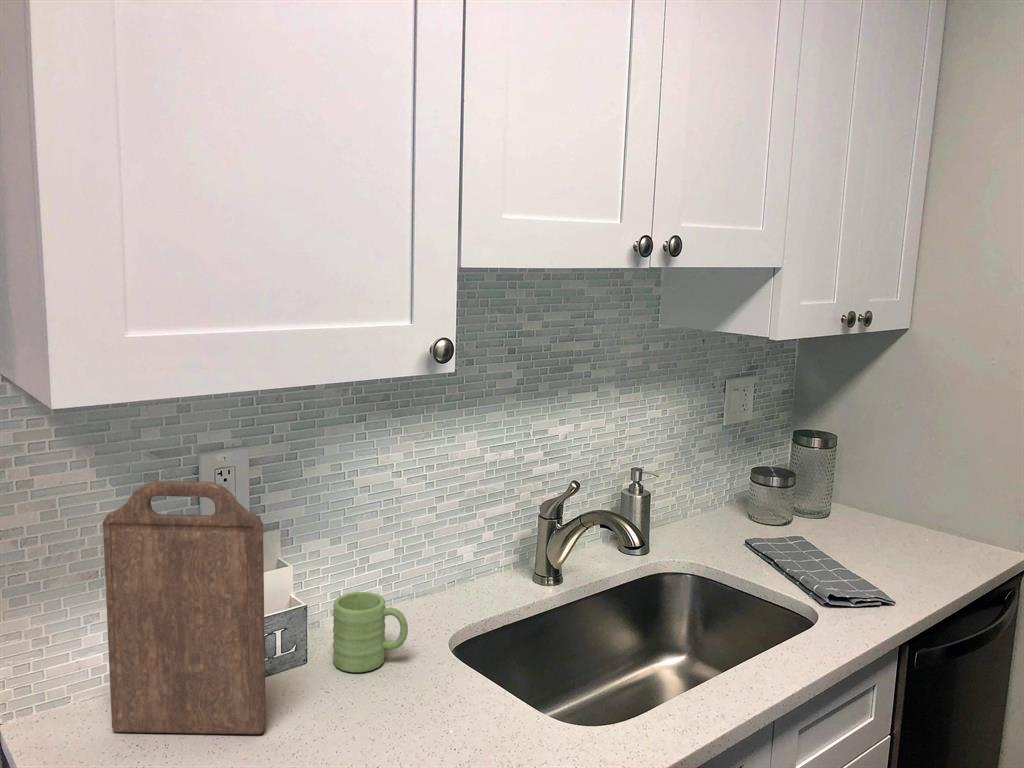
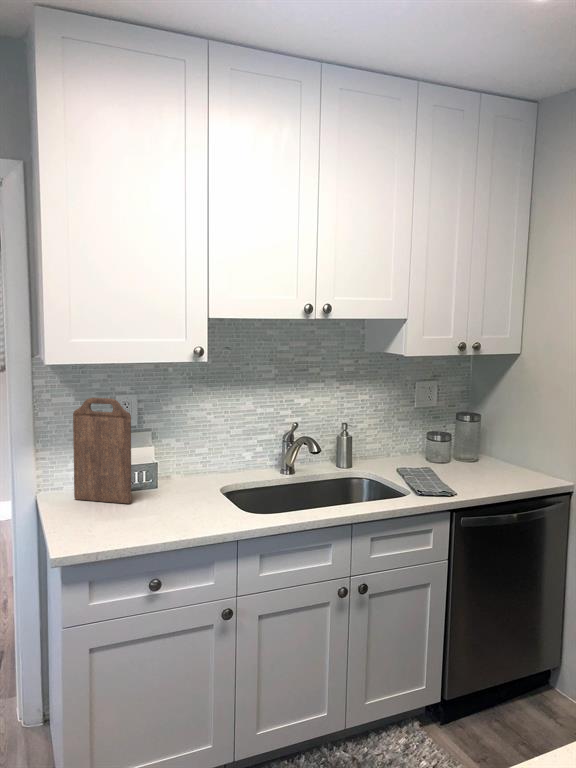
mug: present [333,592,408,672] -> none [169,460,200,493]

